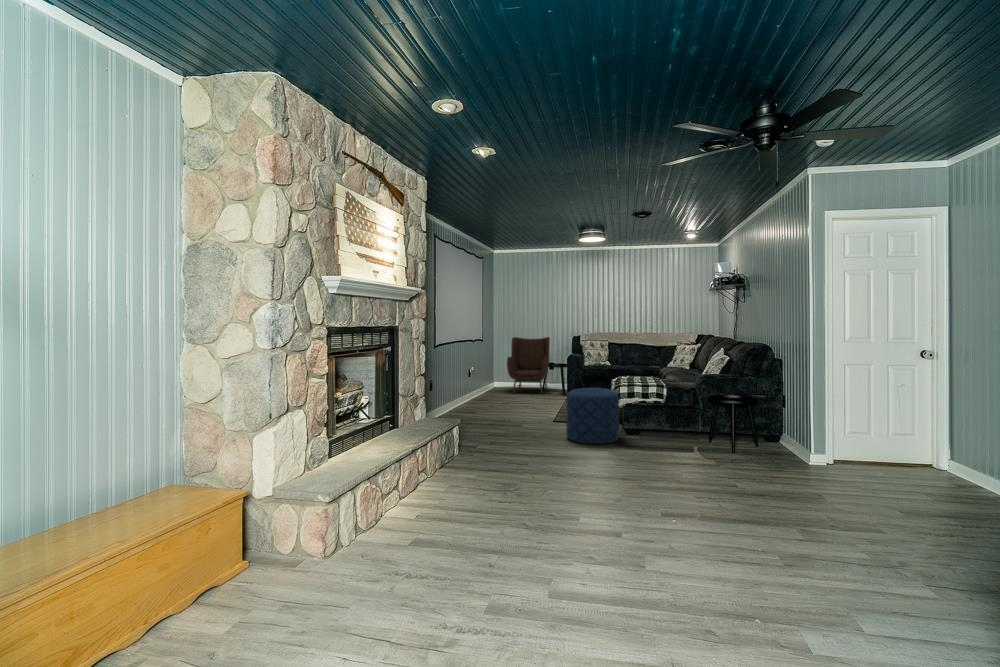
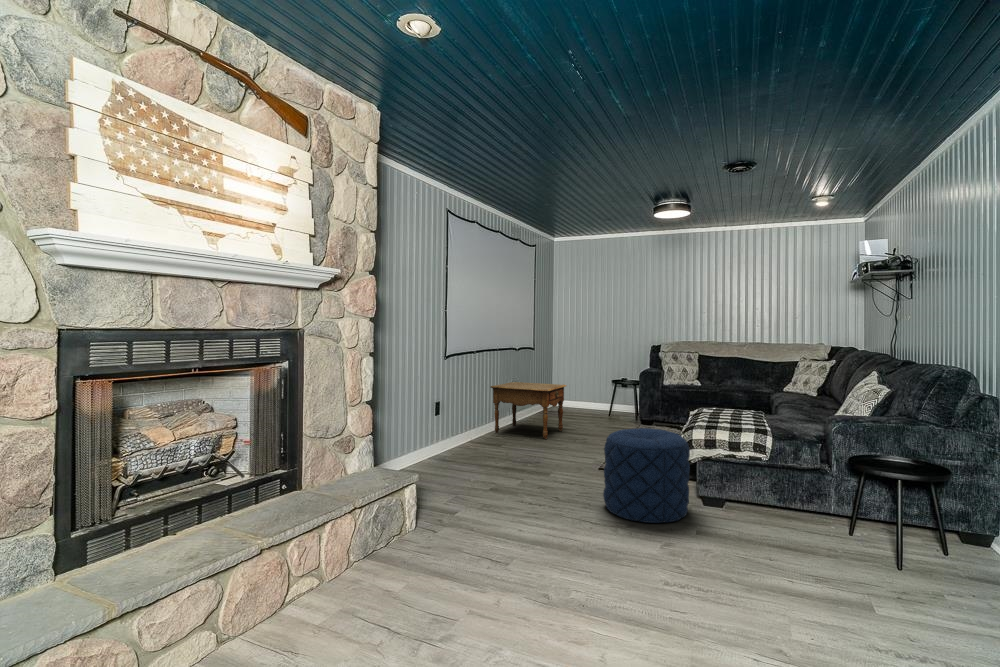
armchair: present [507,337,550,394] -> none [560,345,620,420]
side table: none [461,366,517,407] -> present [491,382,566,439]

